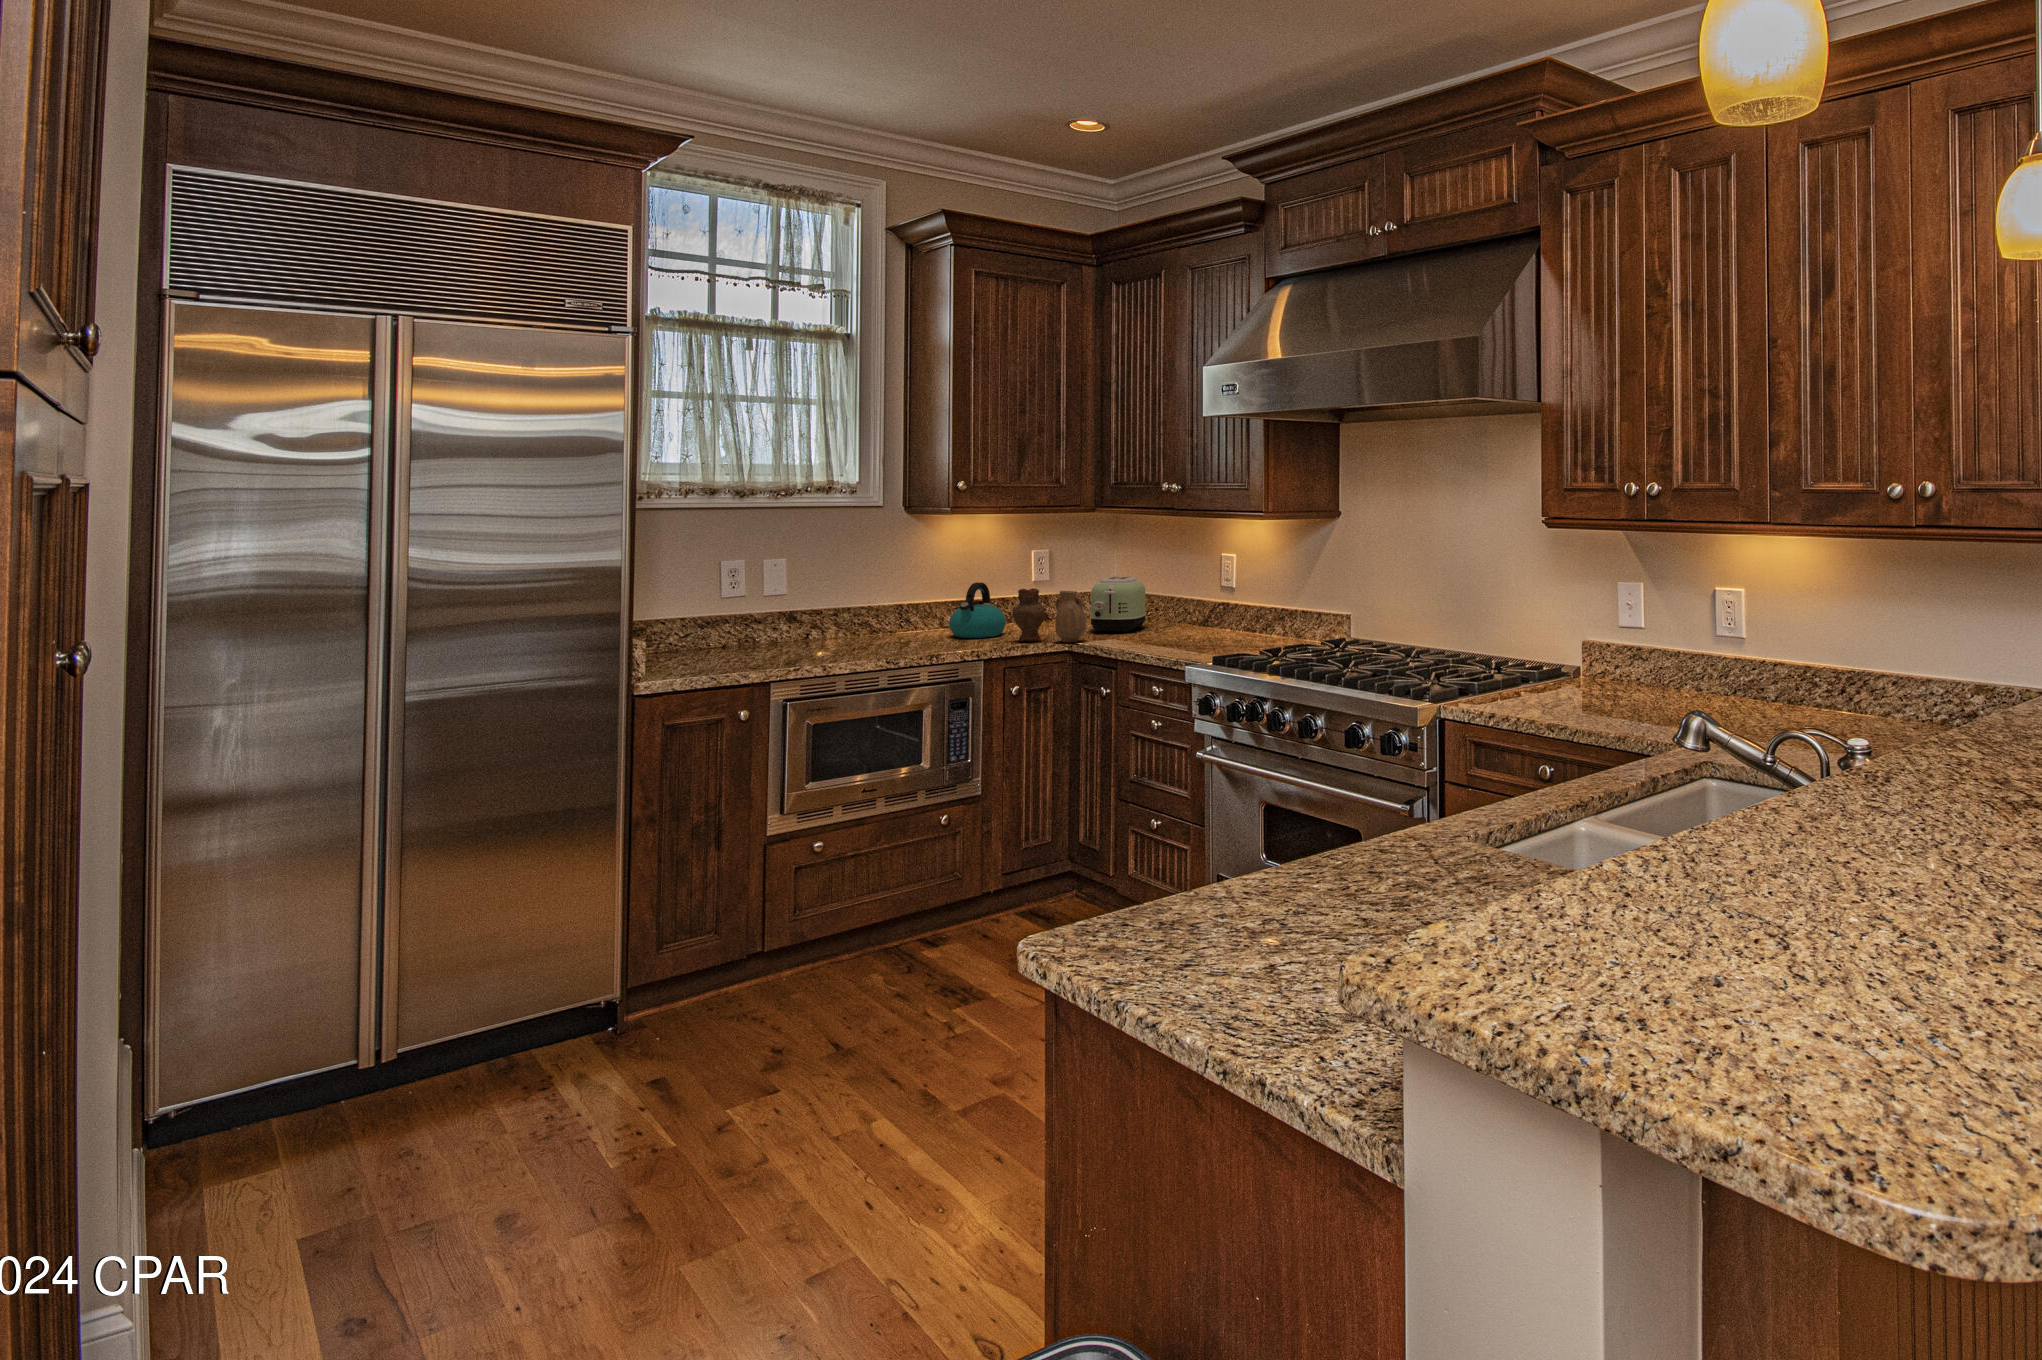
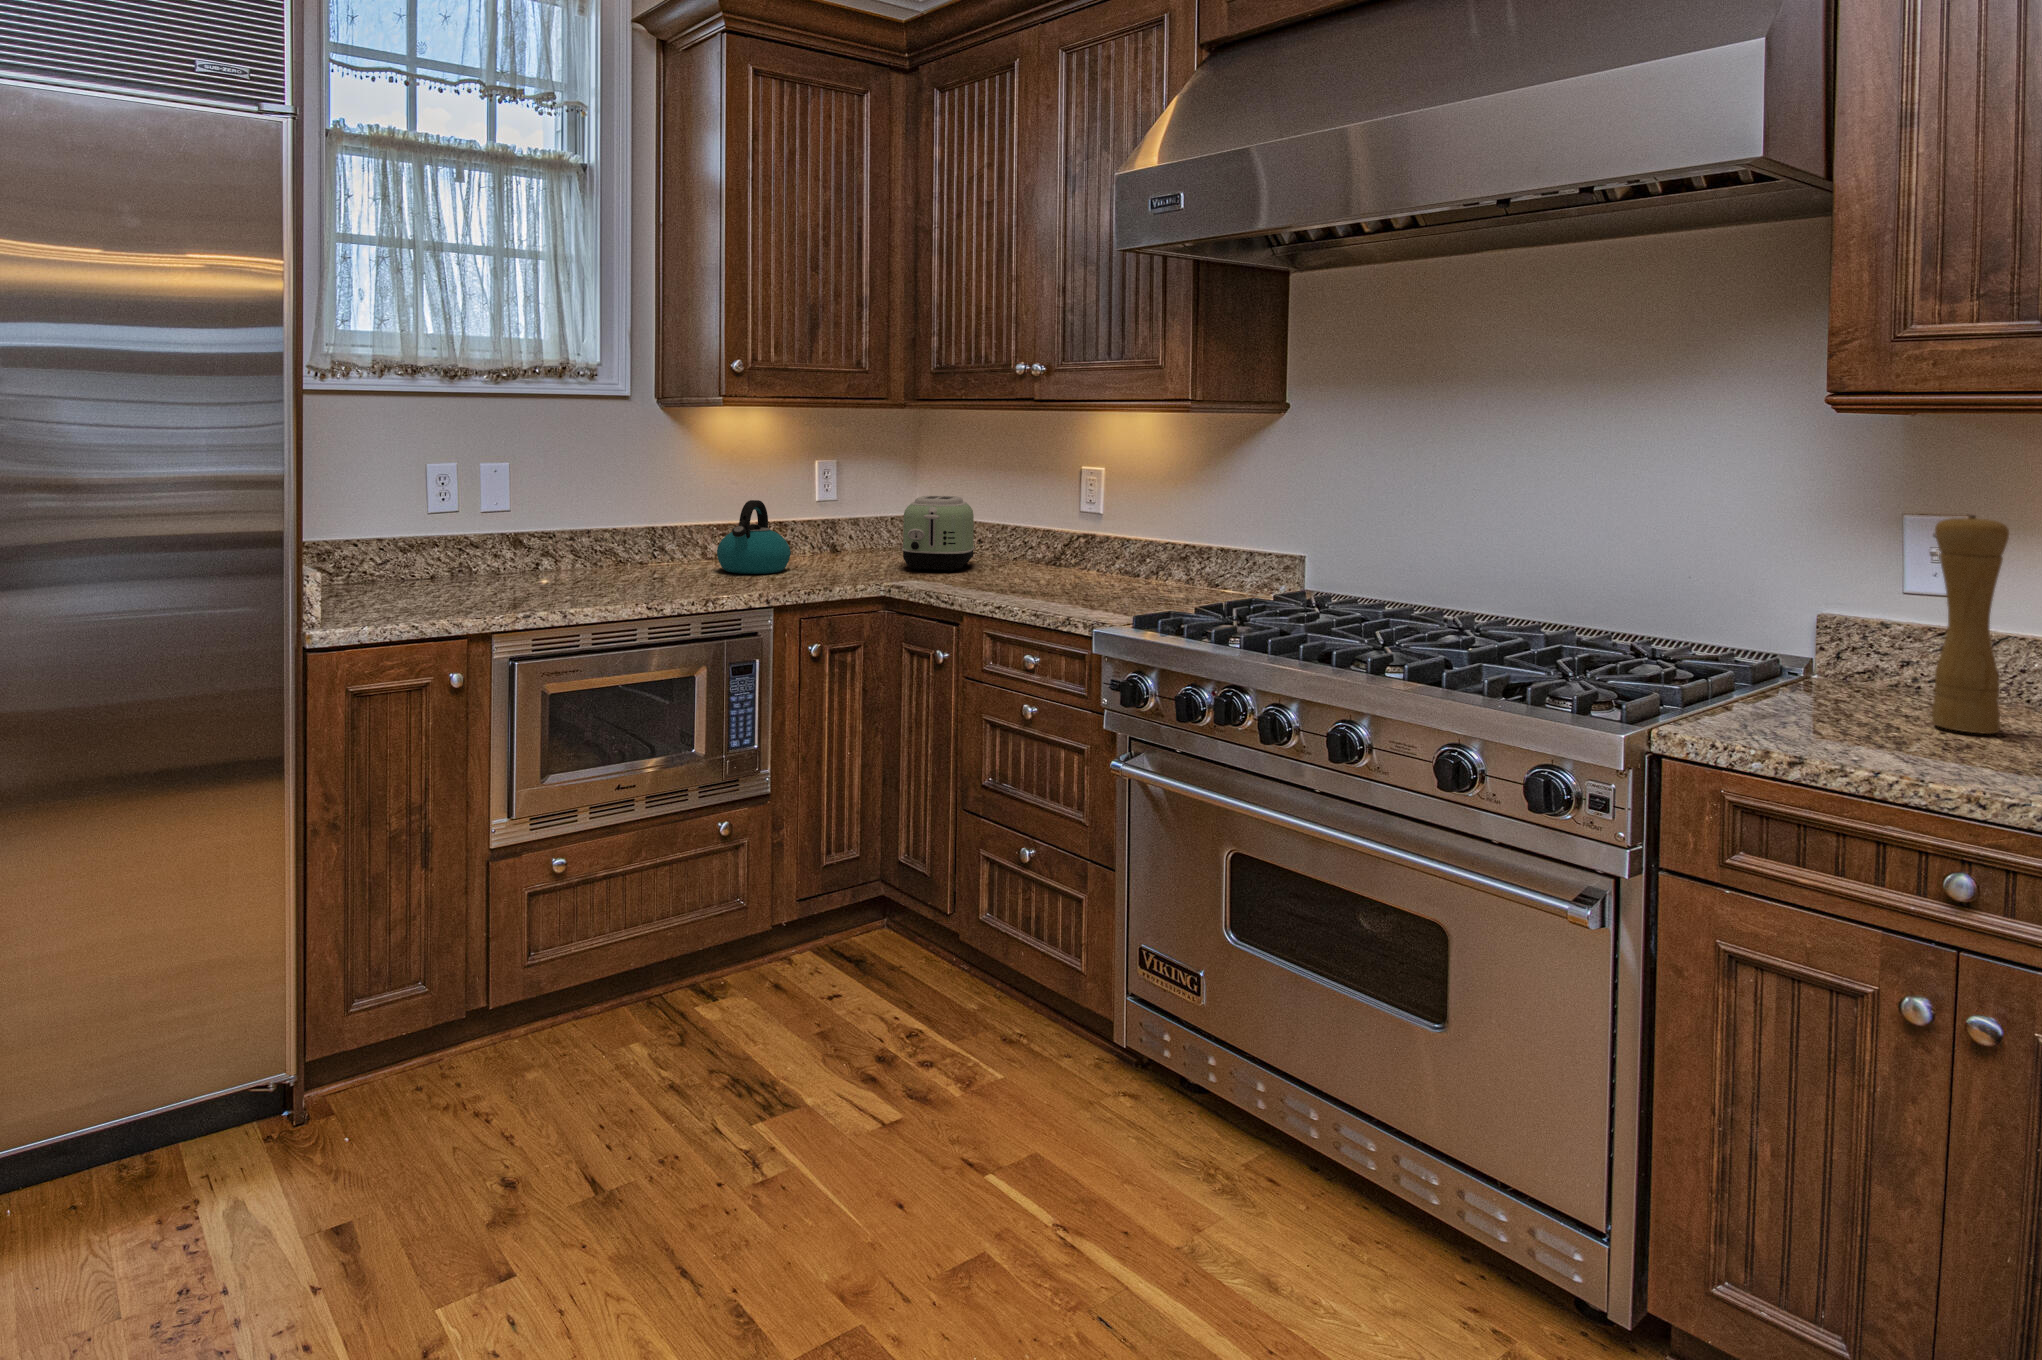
pepper mill: none [1589,583,1619,700] -> present [1932,515,2009,734]
vase: present [1013,588,1086,642] -> none [804,509,906,584]

